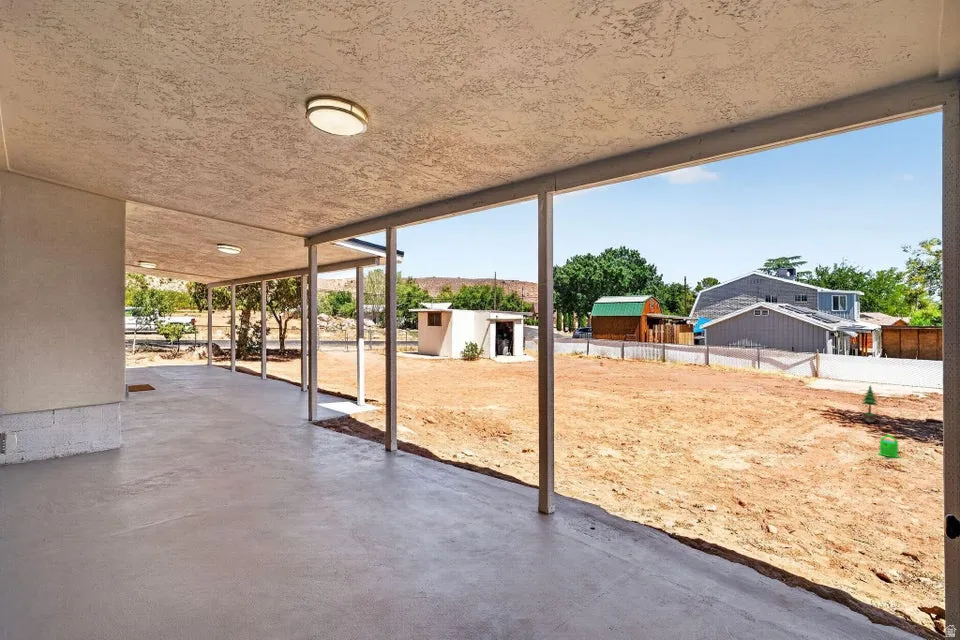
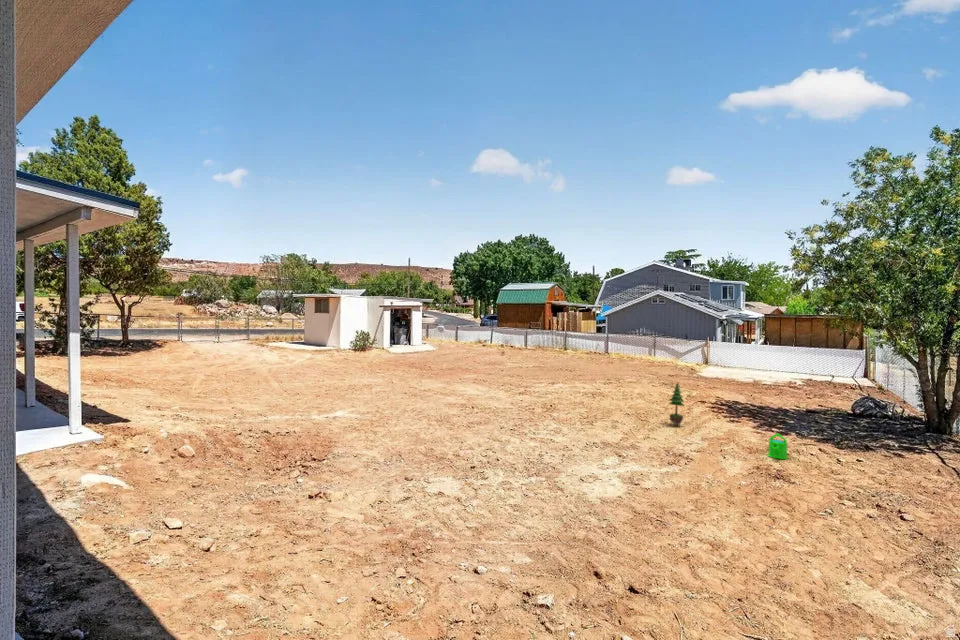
potted tree: present [862,386,877,423] -> present [669,383,684,426]

